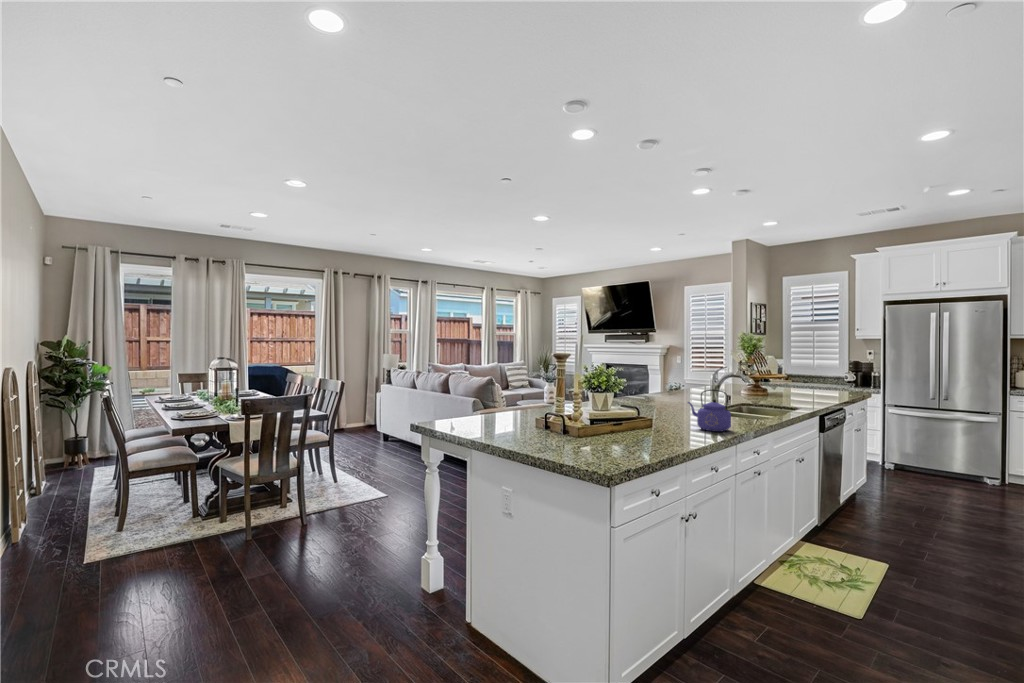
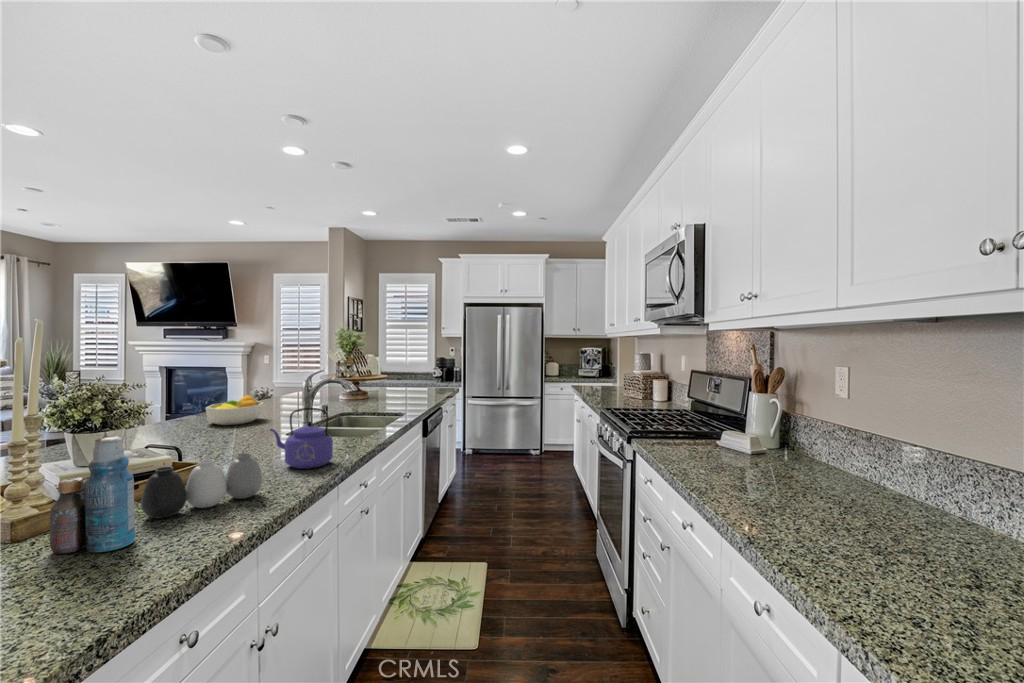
fruit bowl: none [643,383,680,403] -> present [206,395,263,425]
bottle: none [590,390,623,447] -> present [50,436,135,554]
vase: none [623,412,684,440] -> present [141,453,262,519]

